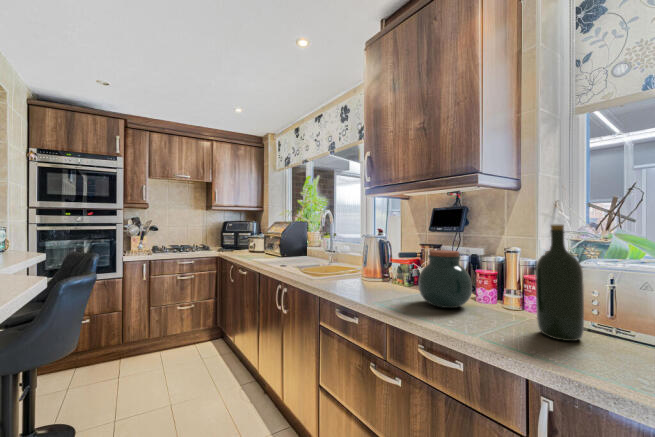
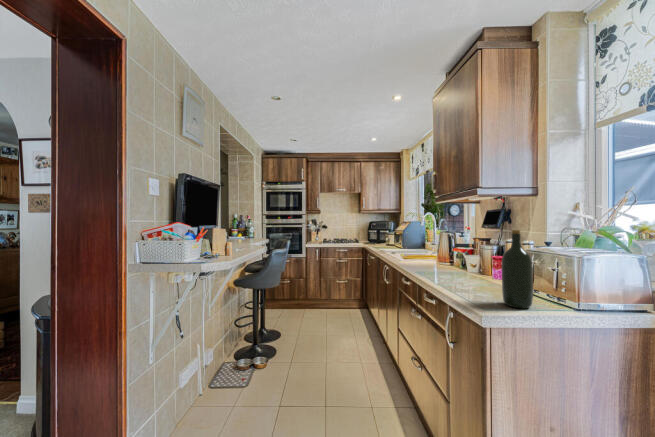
jar: present [419,250,472,308] -> none [452,246,492,286]

